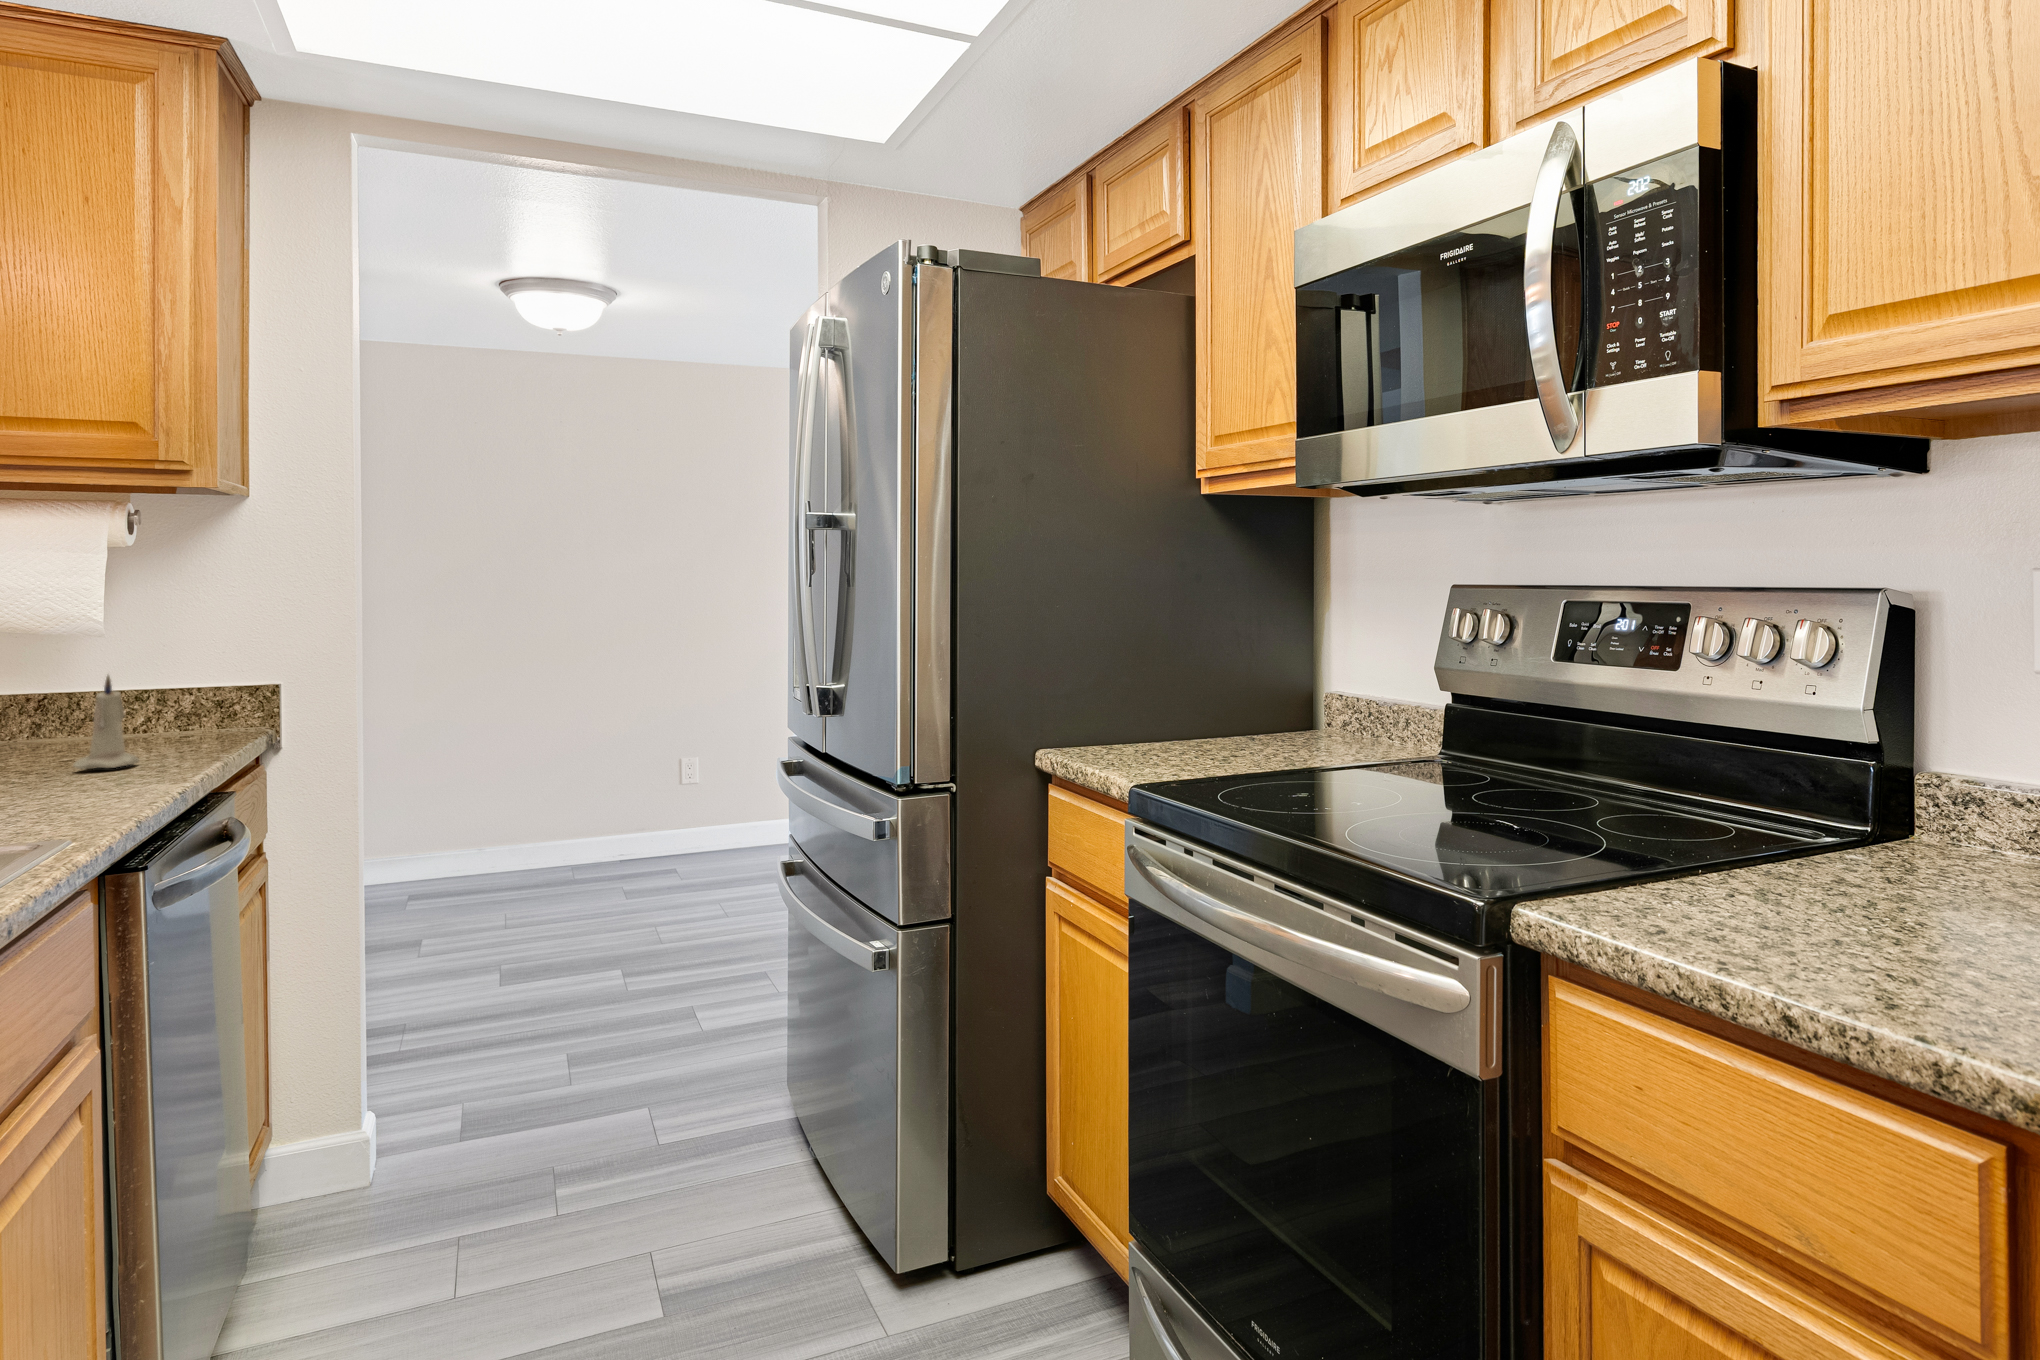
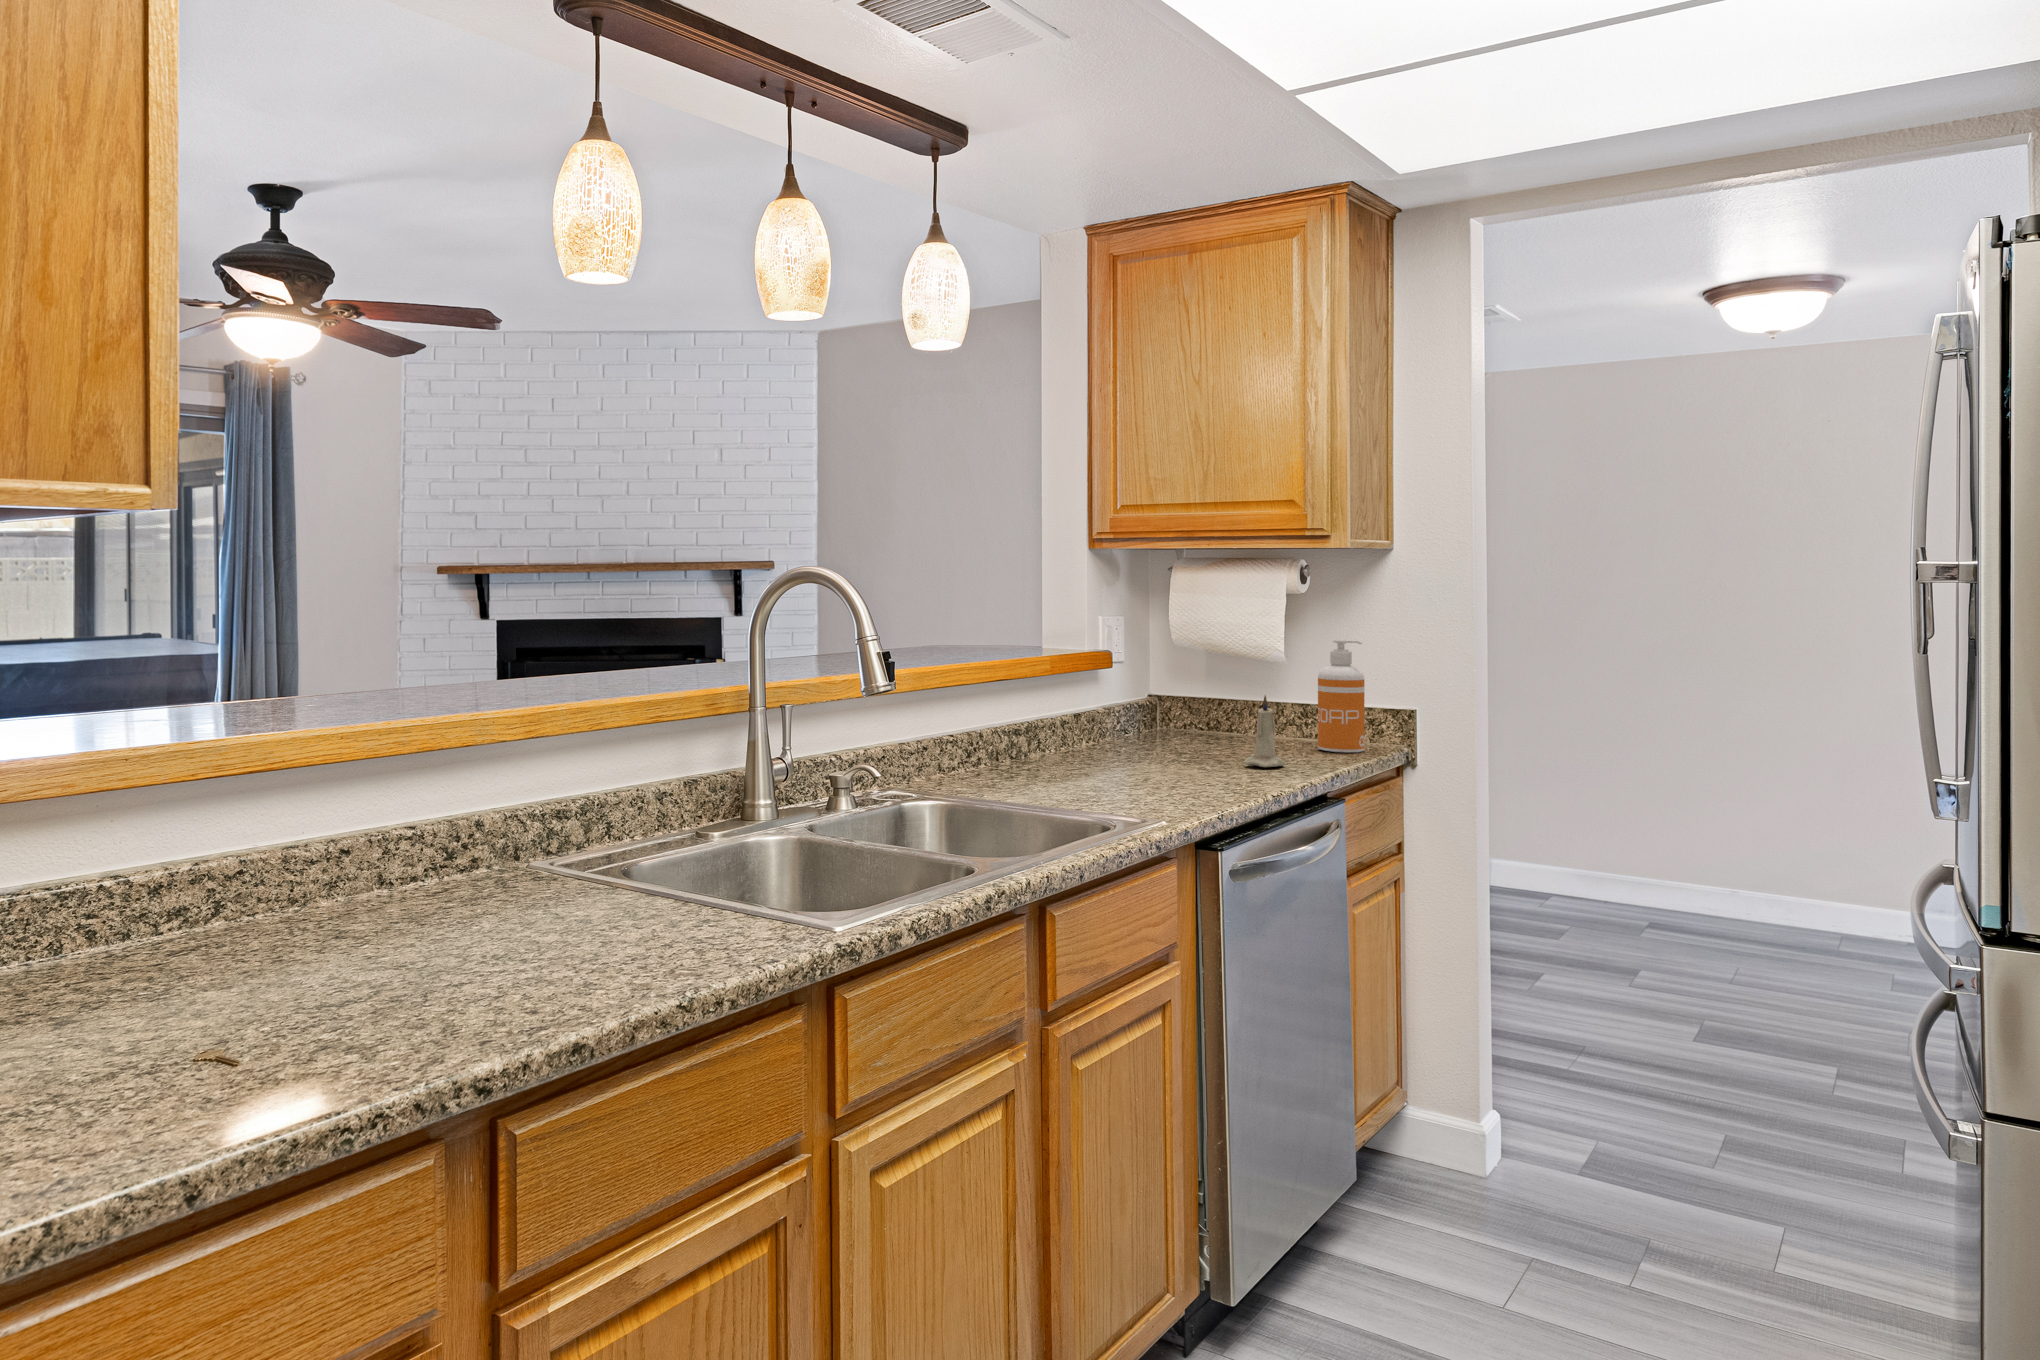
soap dispenser: none [153,604,223,743] -> present [1318,640,1364,753]

